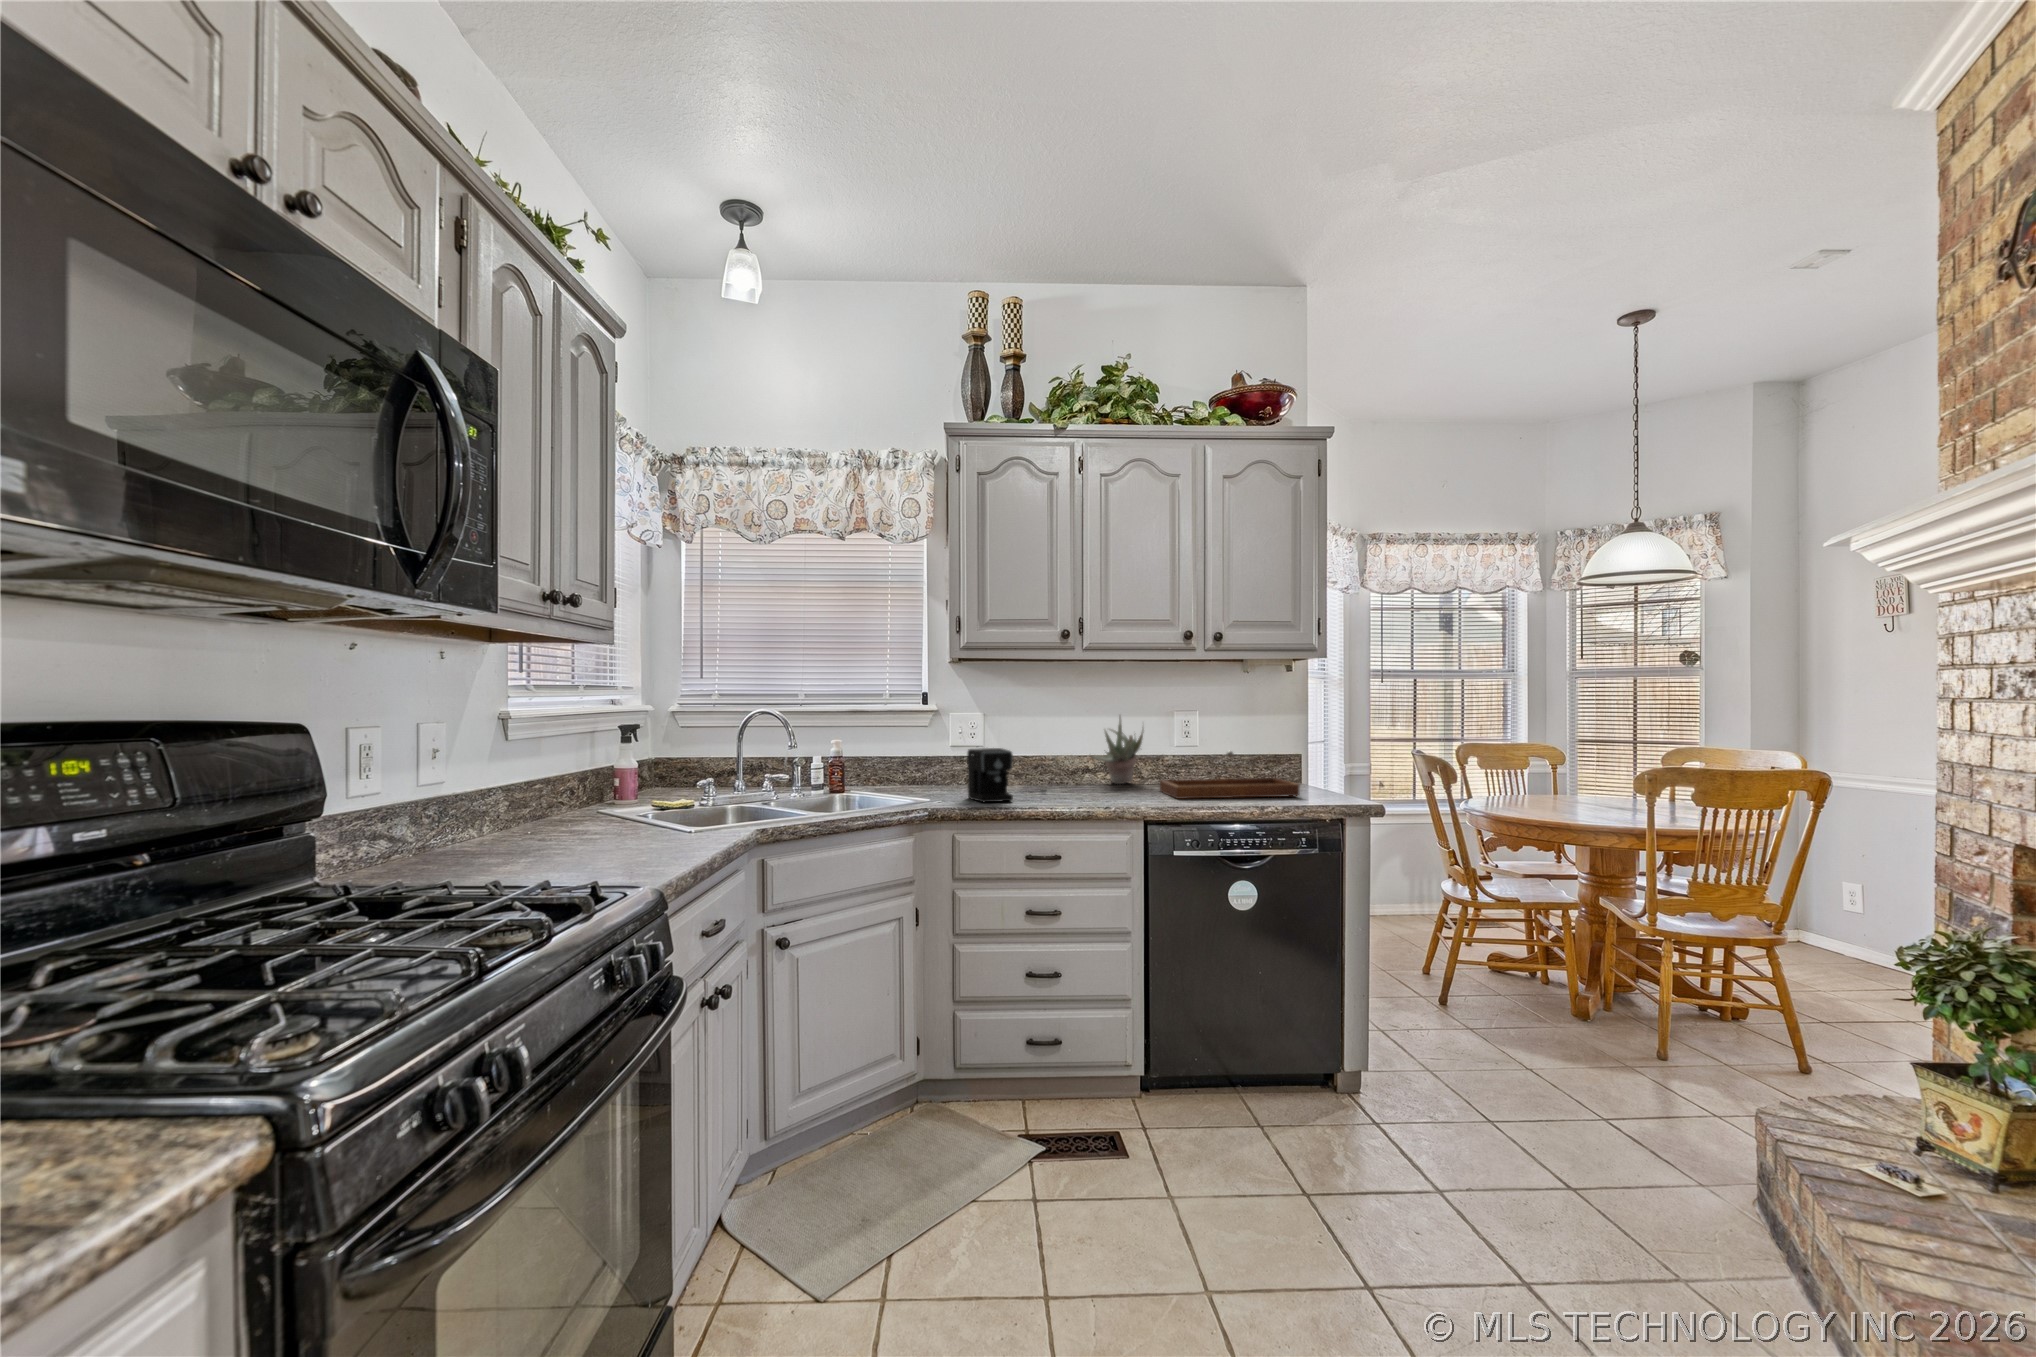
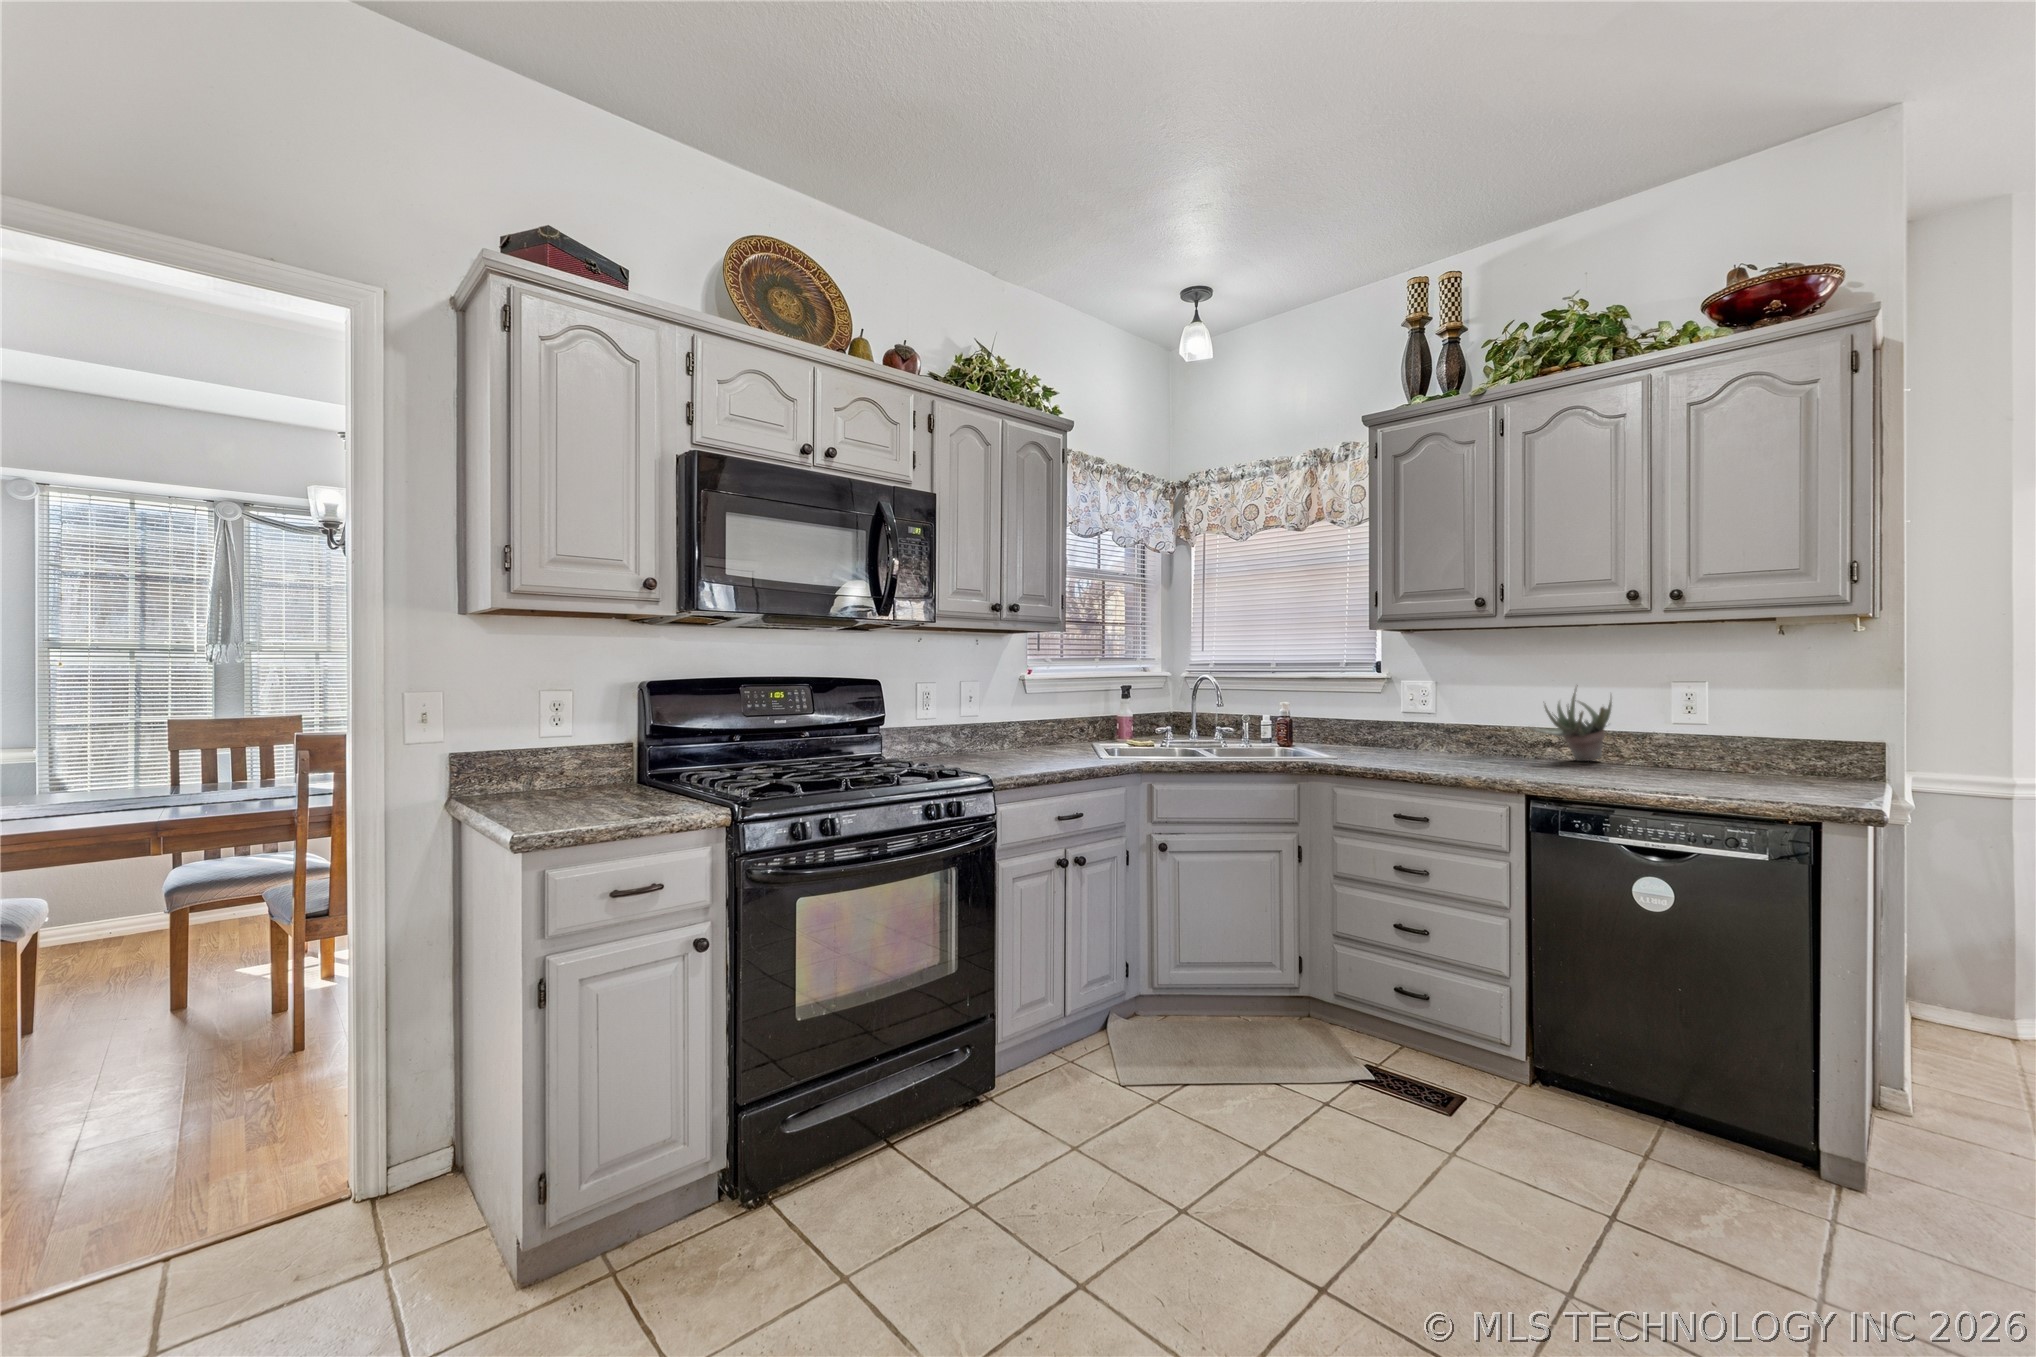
coffee maker: present [967,748,1046,802] -> none [1366,714,1461,763]
tray: present [1160,751,1299,799] -> none [1591,729,1783,790]

